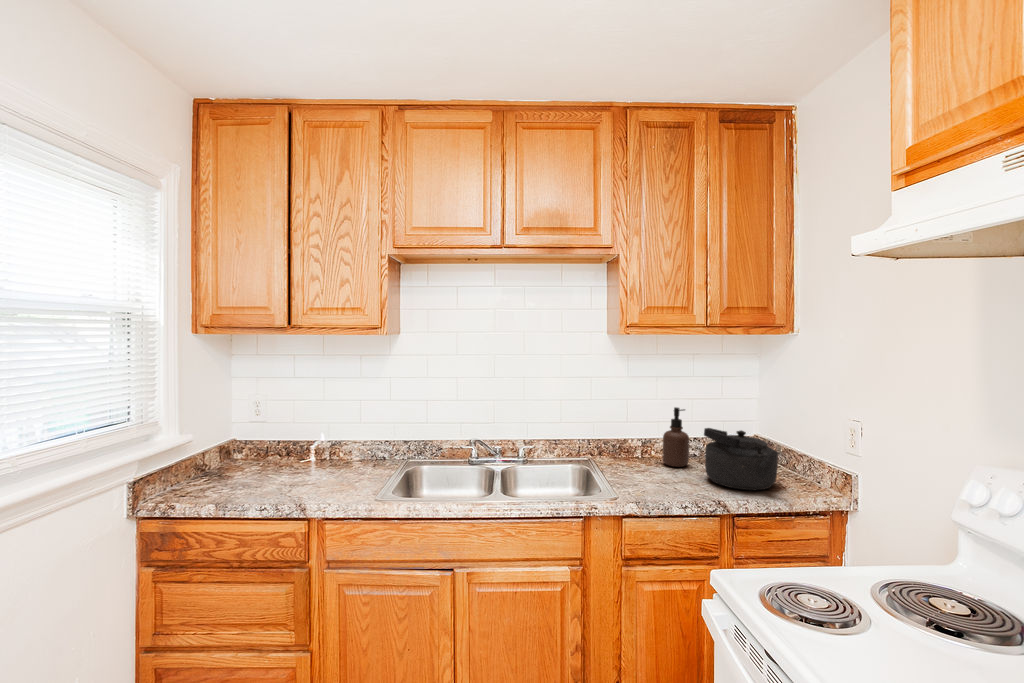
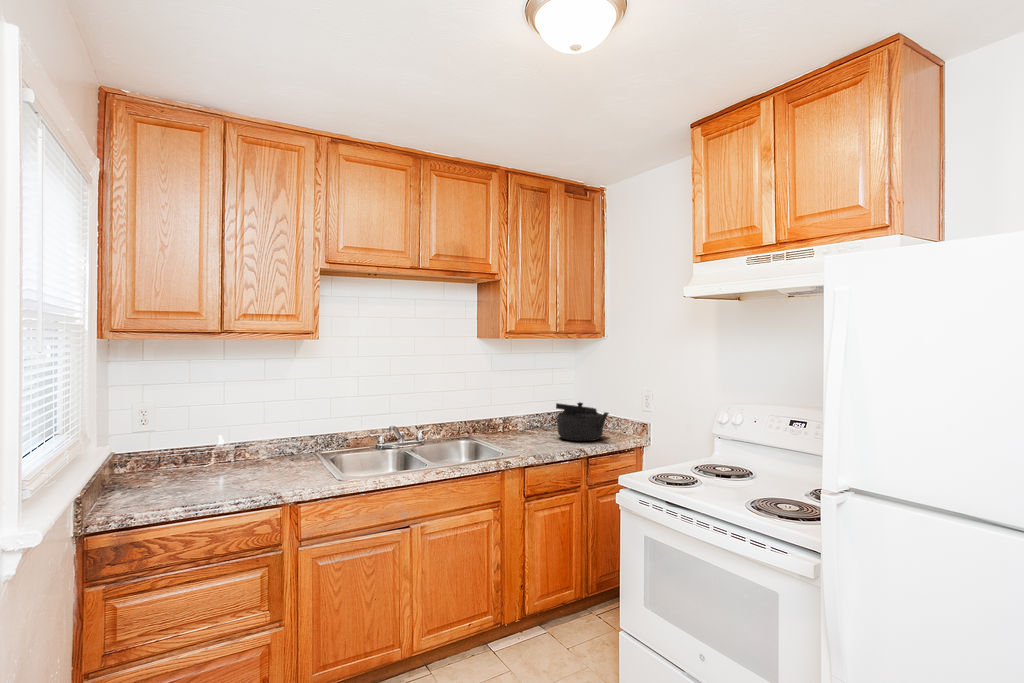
soap dispenser: present [663,407,689,467] -> none [521,392,540,435]

